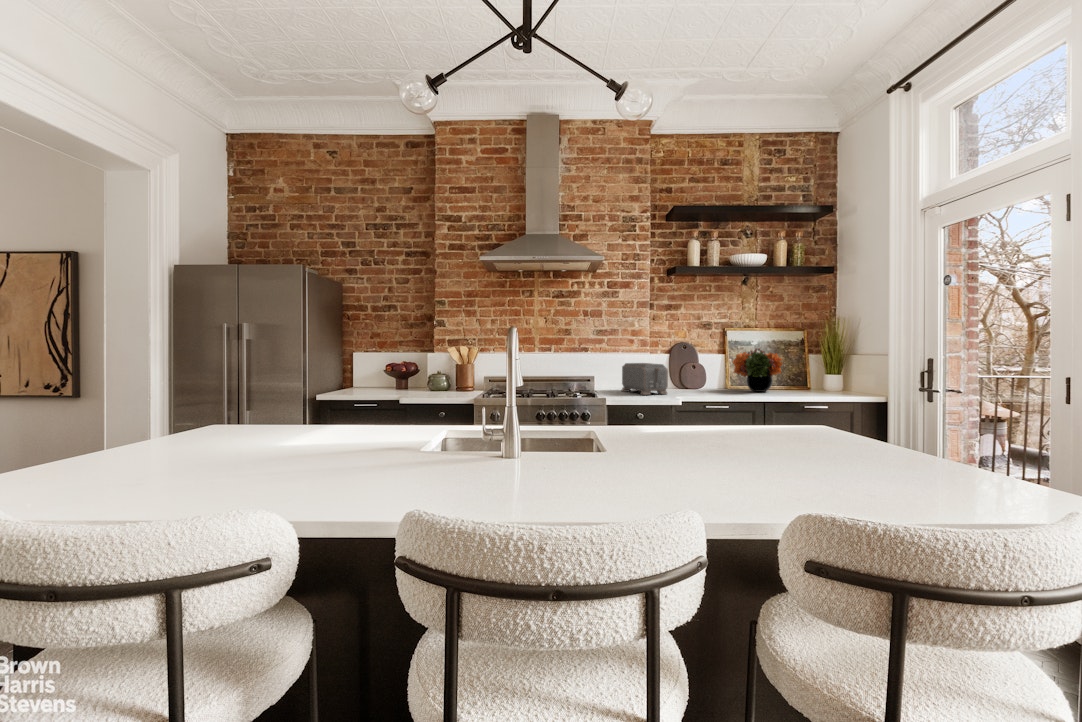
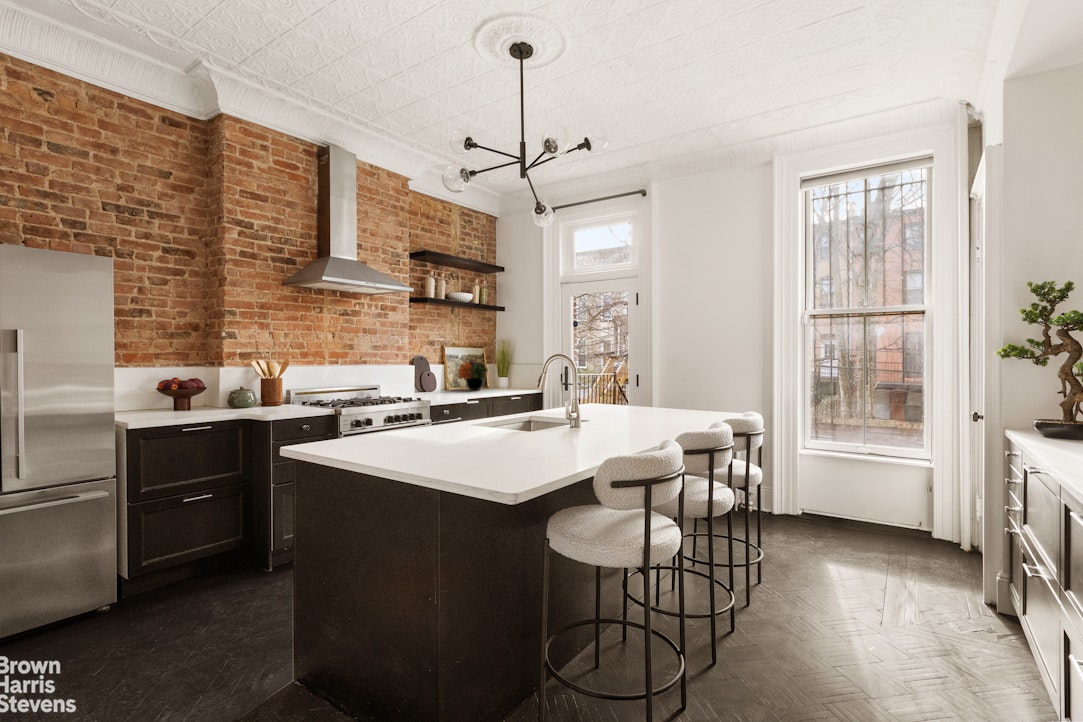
toaster: present [621,363,668,395] -> none [395,372,438,397]

